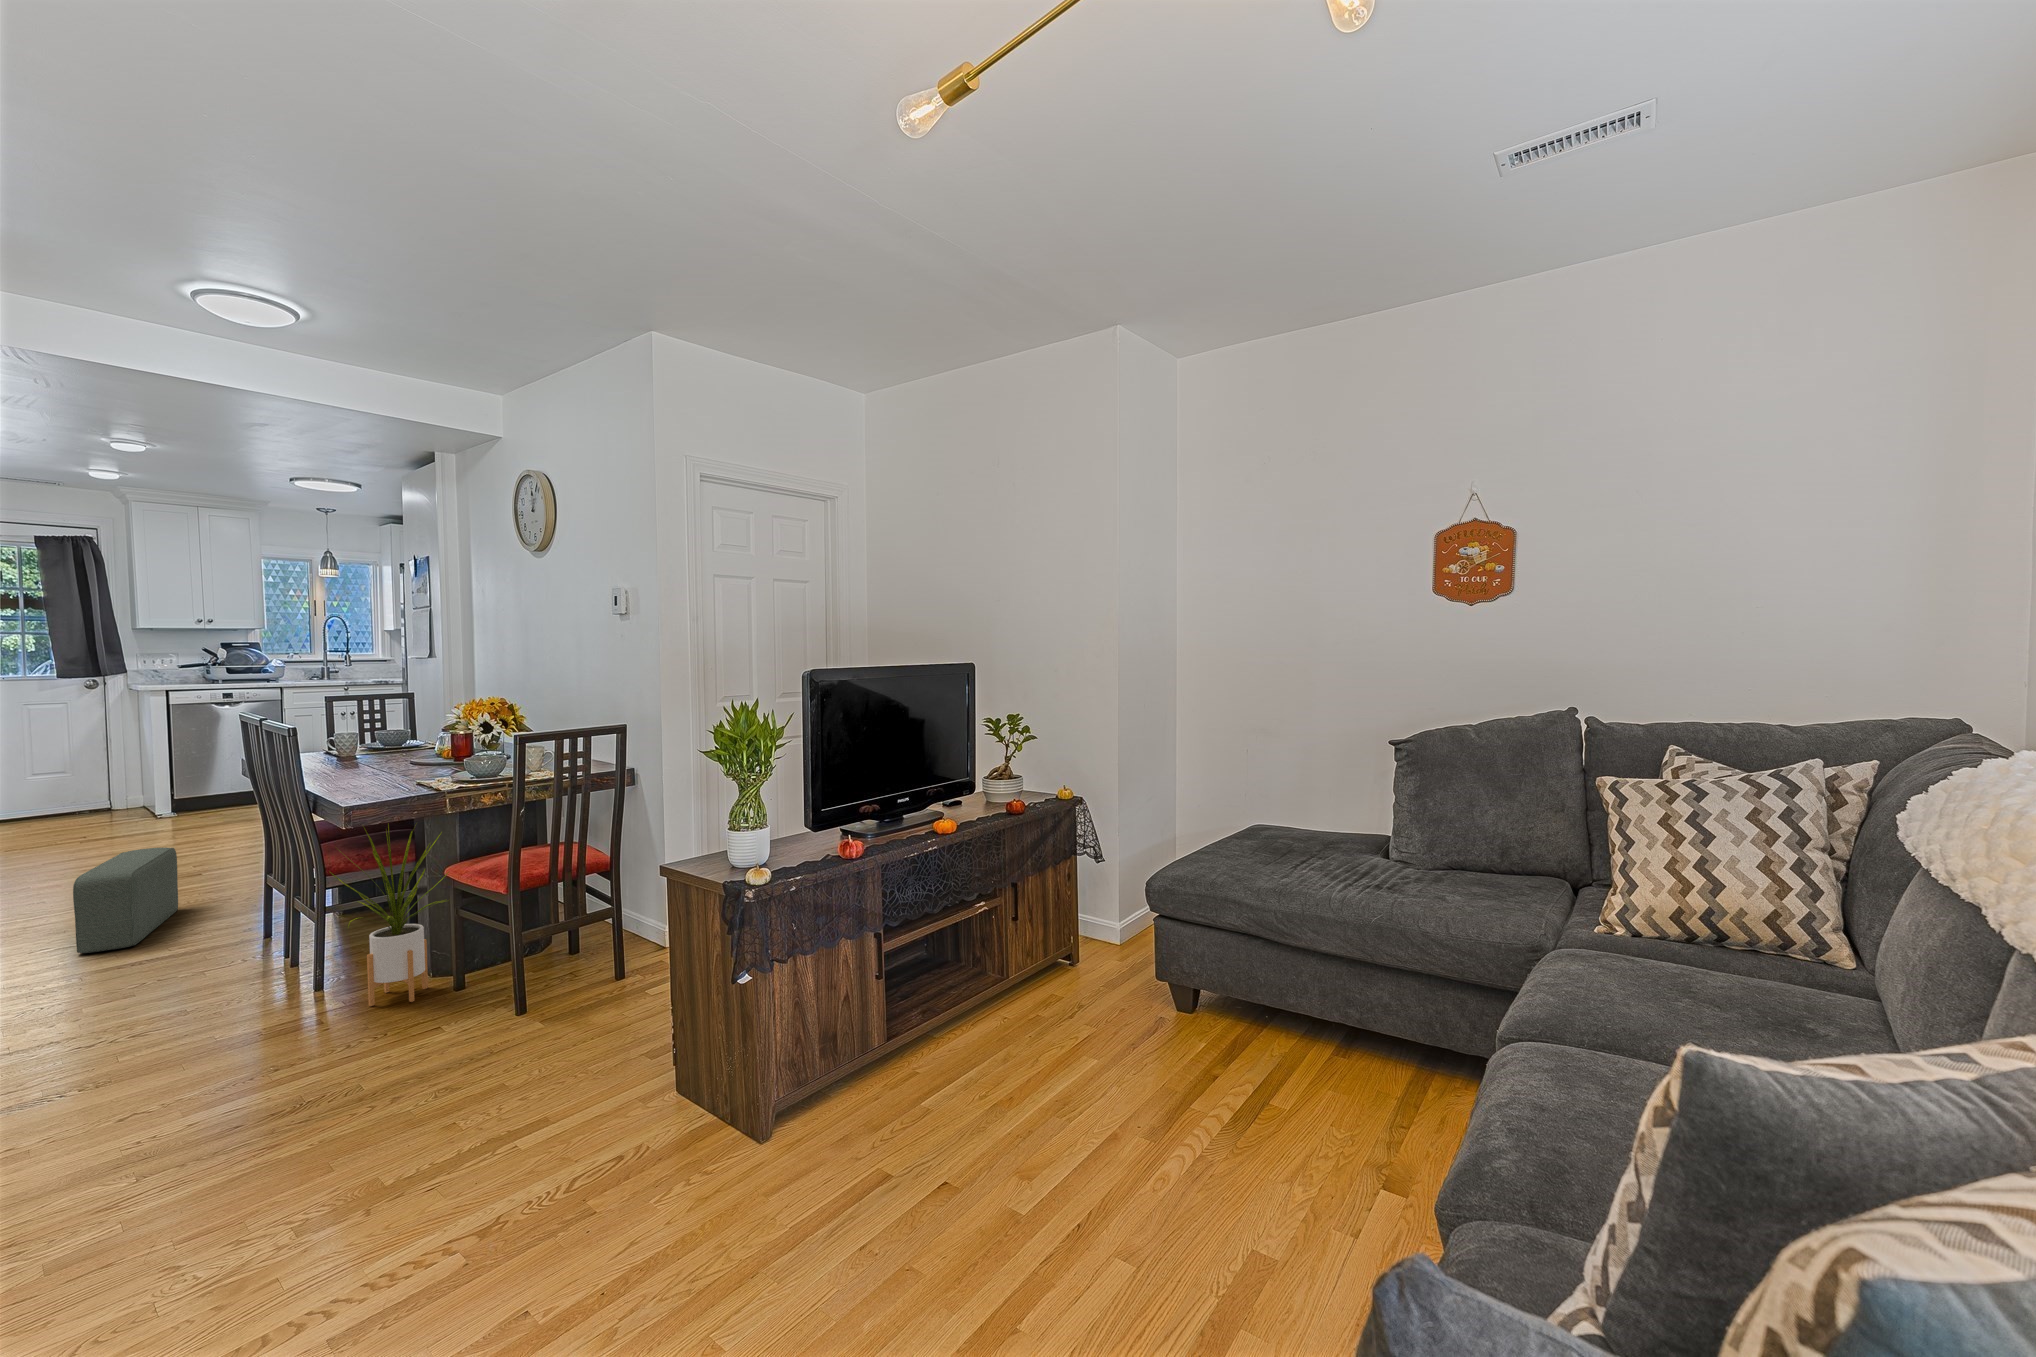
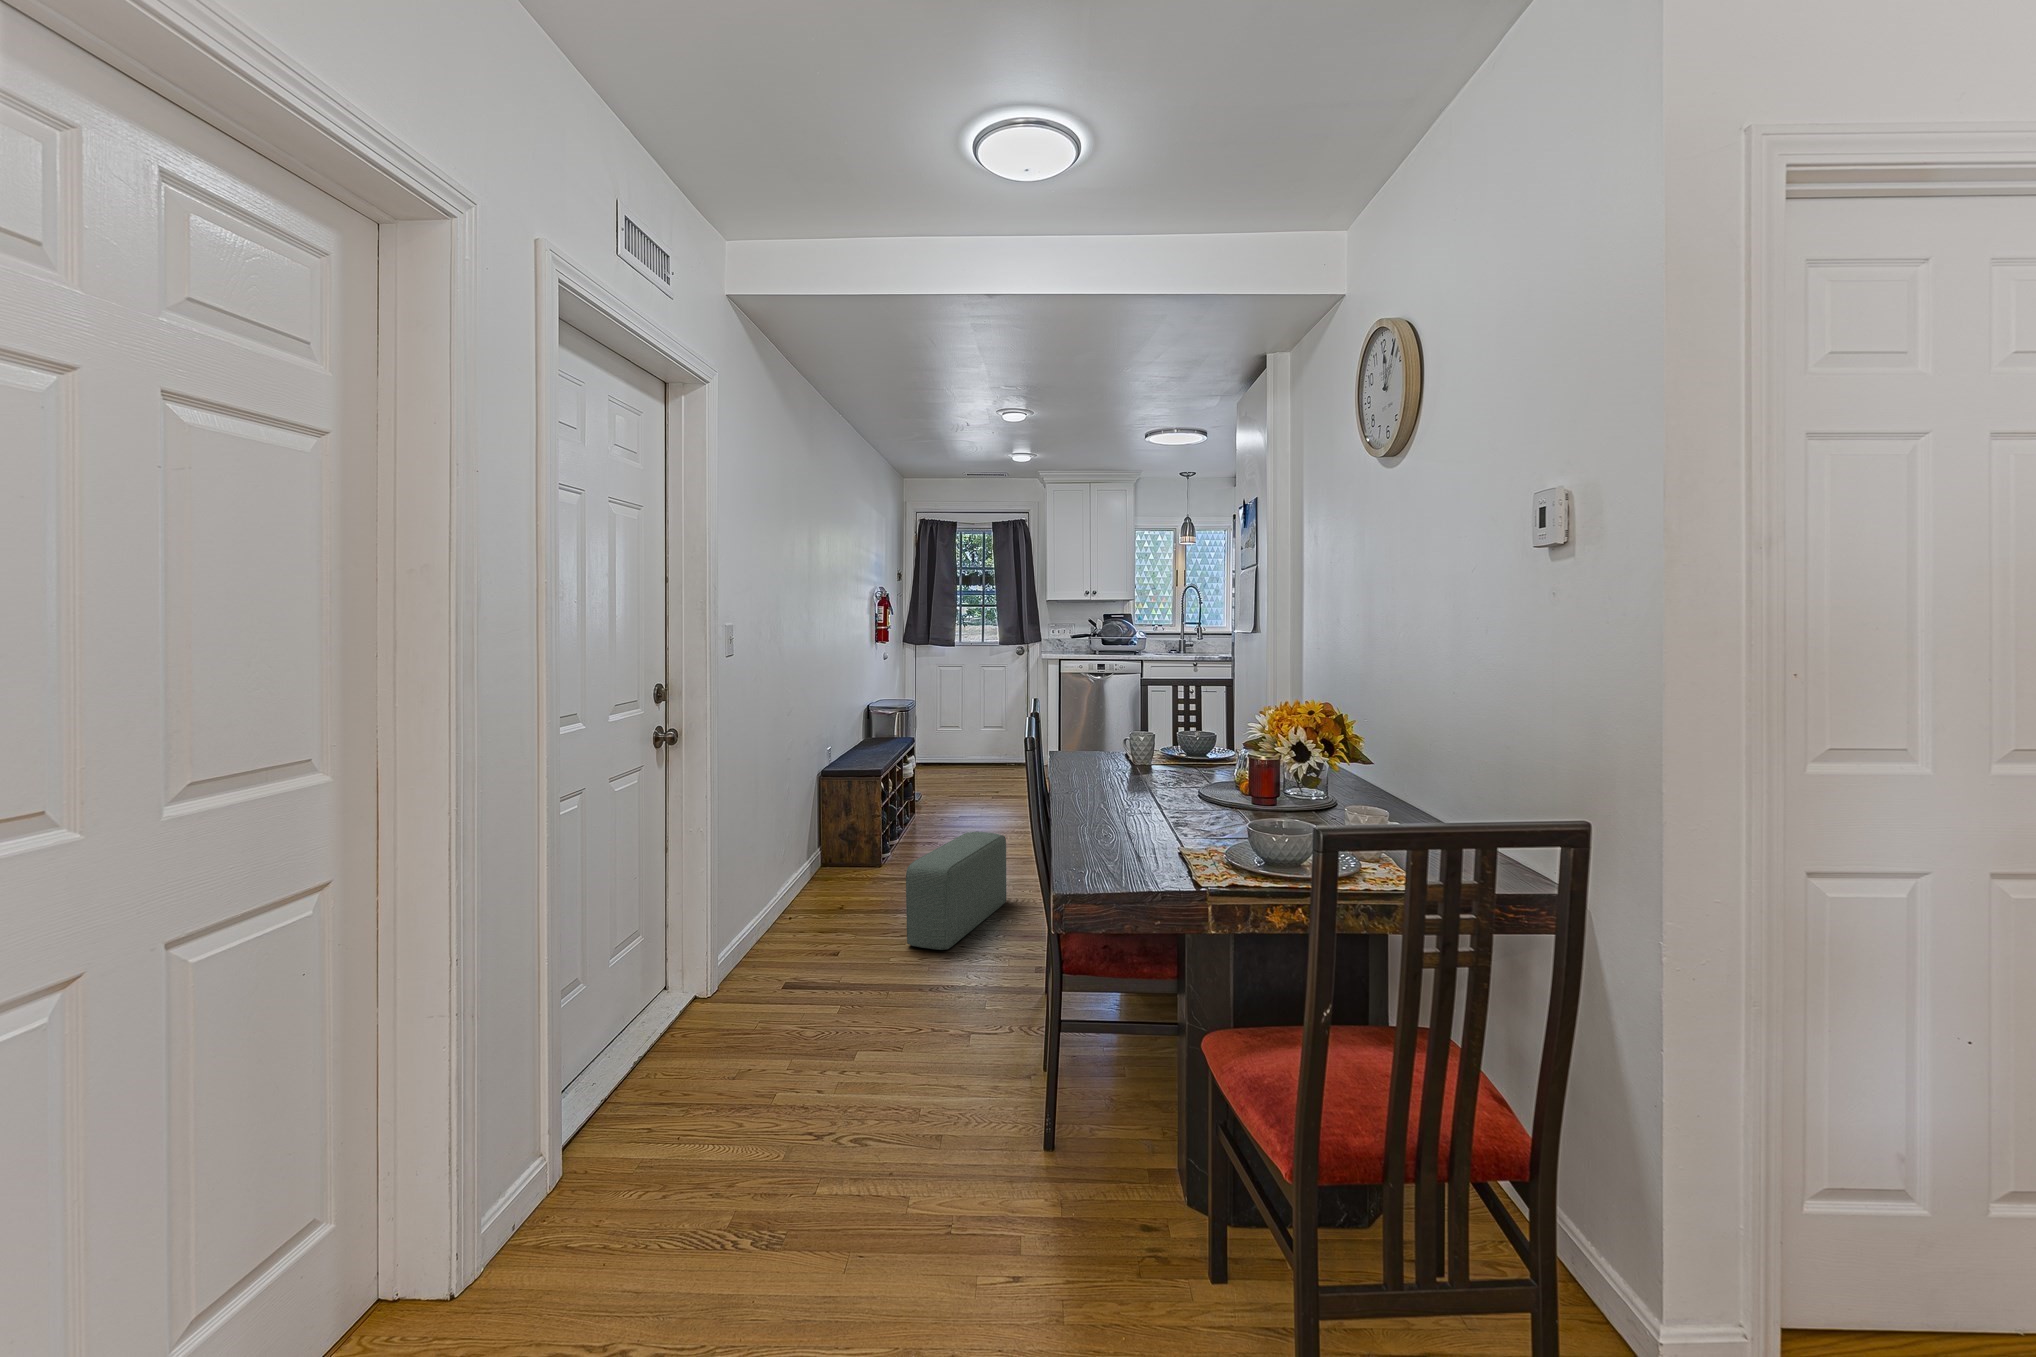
house plant: present [330,824,447,1006] -> none [1046,917,1215,1270]

